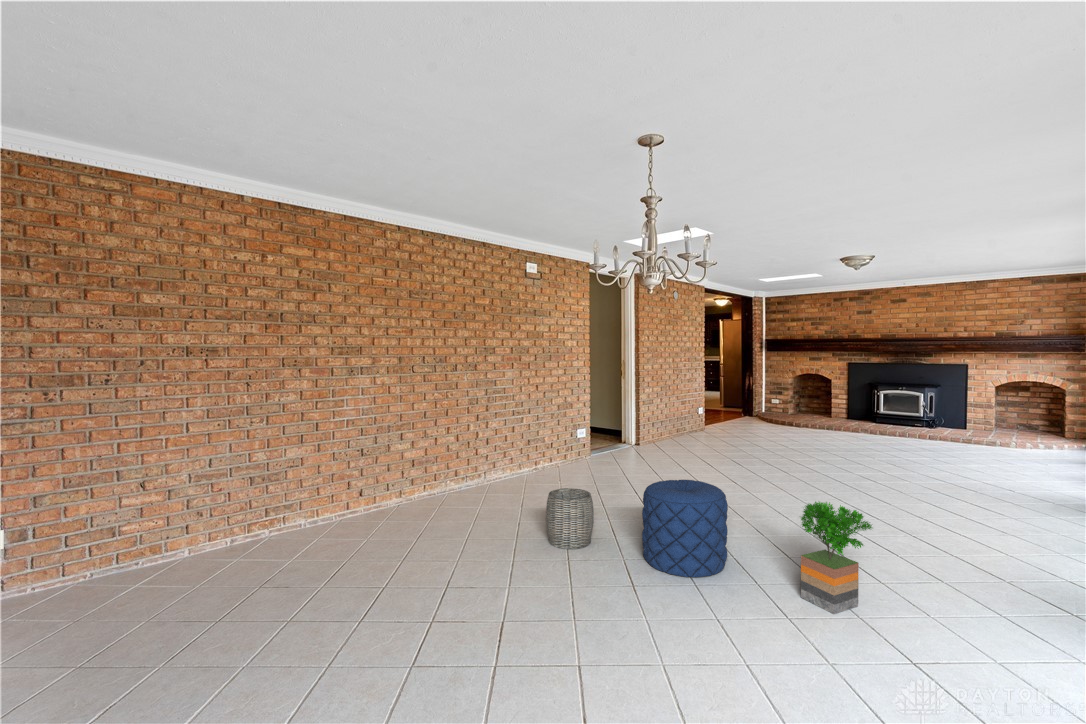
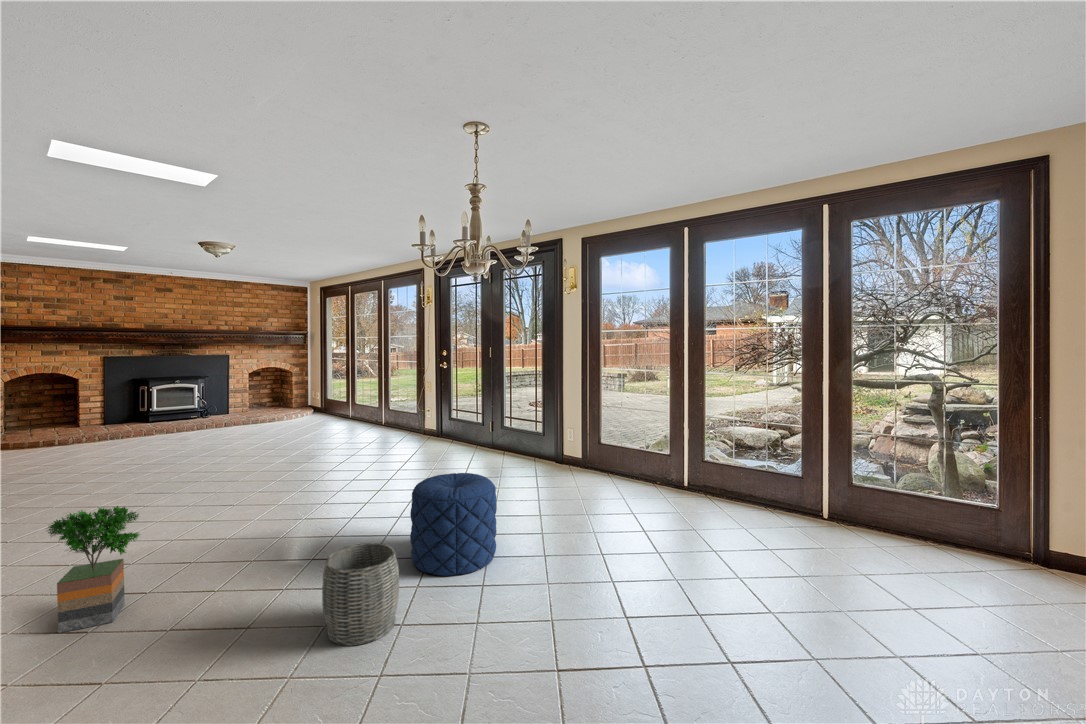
potted tree: present [801,502,872,614] -> present [47,506,140,633]

